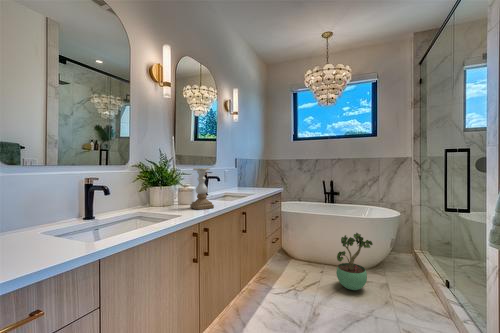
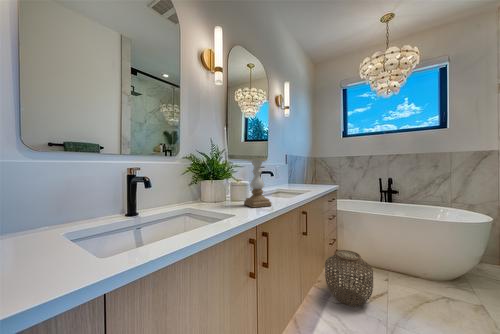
potted plant: present [336,233,373,290] -> none [411,240,463,311]
woven basket: none [267,247,306,294] -> present [325,250,373,307]

